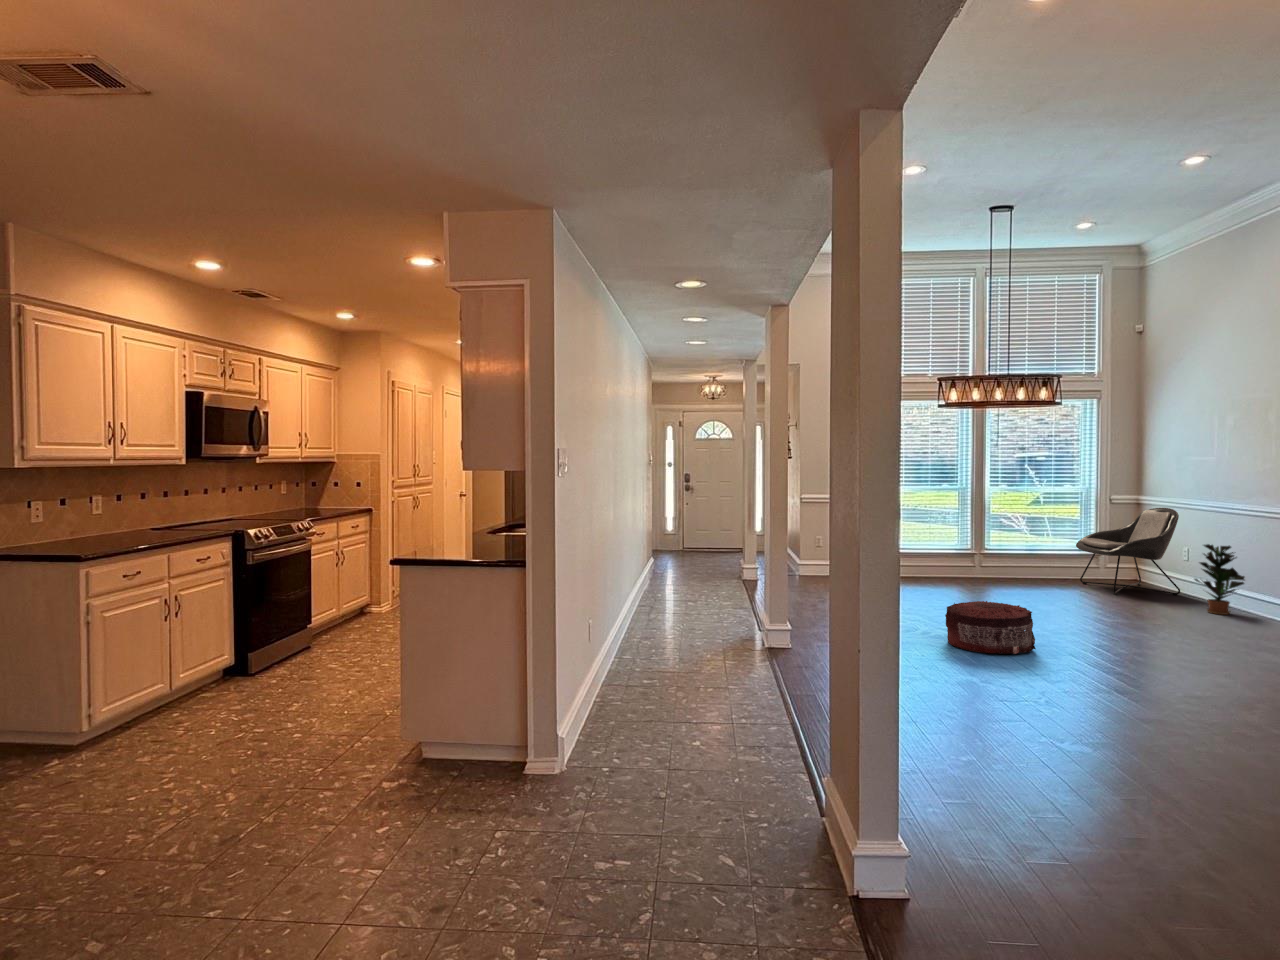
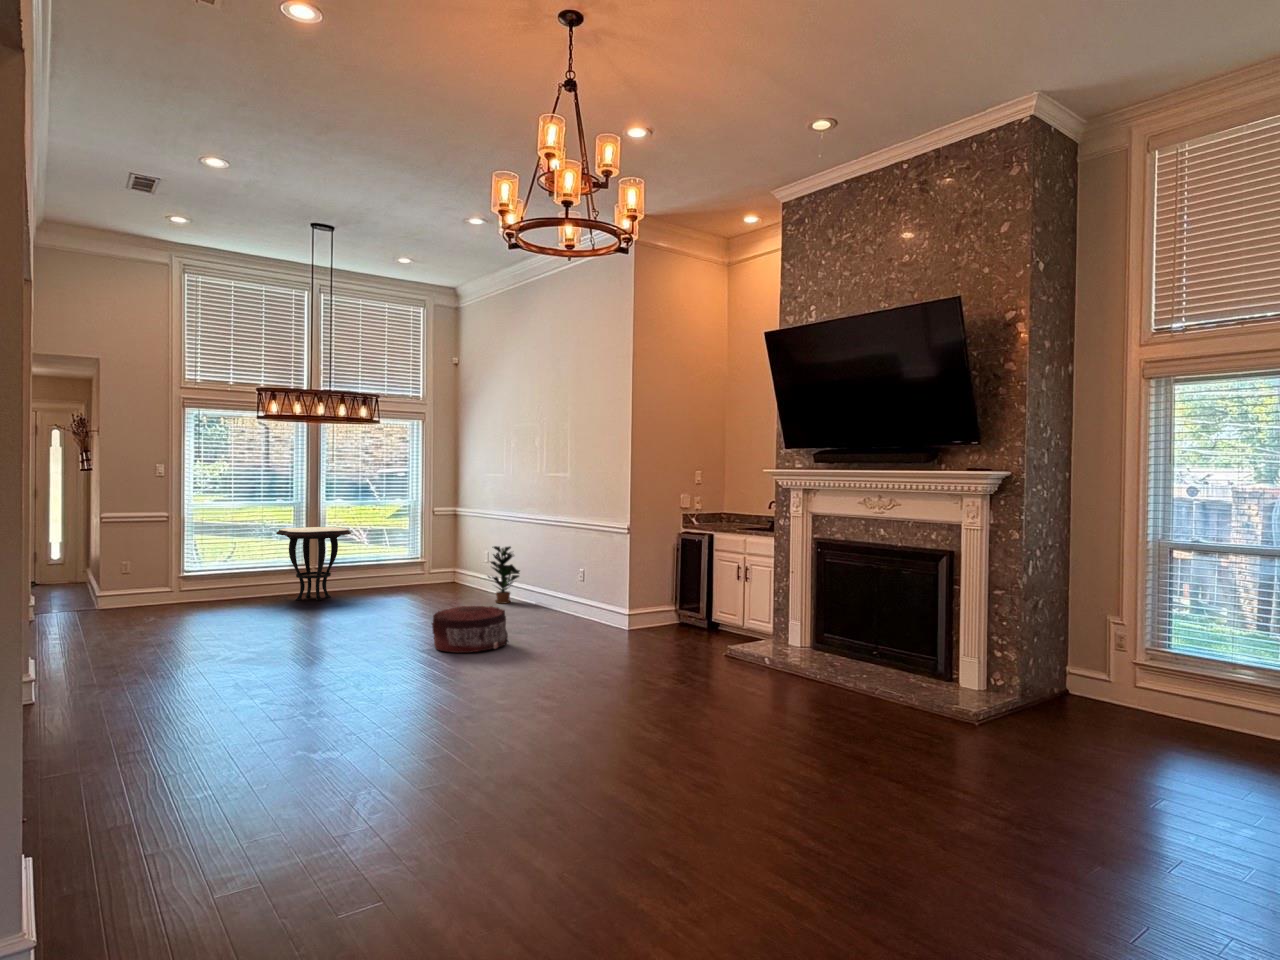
lounge chair: present [1076,508,1180,596] -> none [404,517,482,596]
side table: none [943,512,1019,586] -> present [276,527,351,601]
pouf: present [945,601,1036,654] -> present [432,606,508,653]

